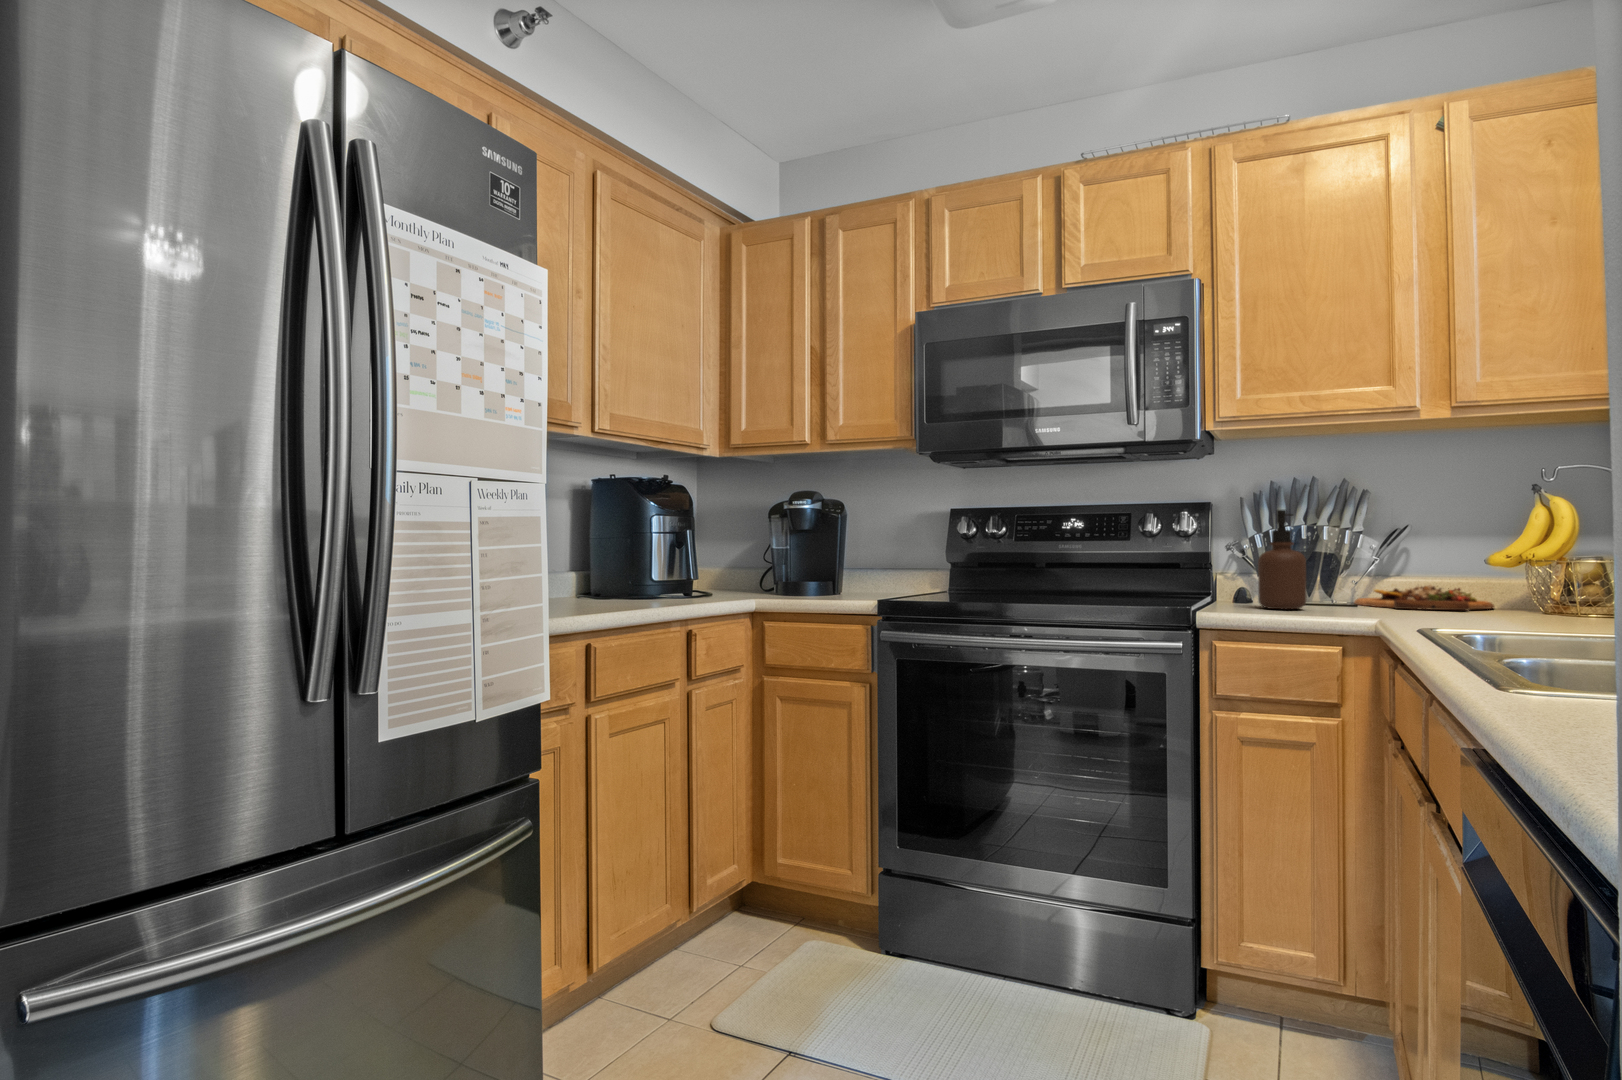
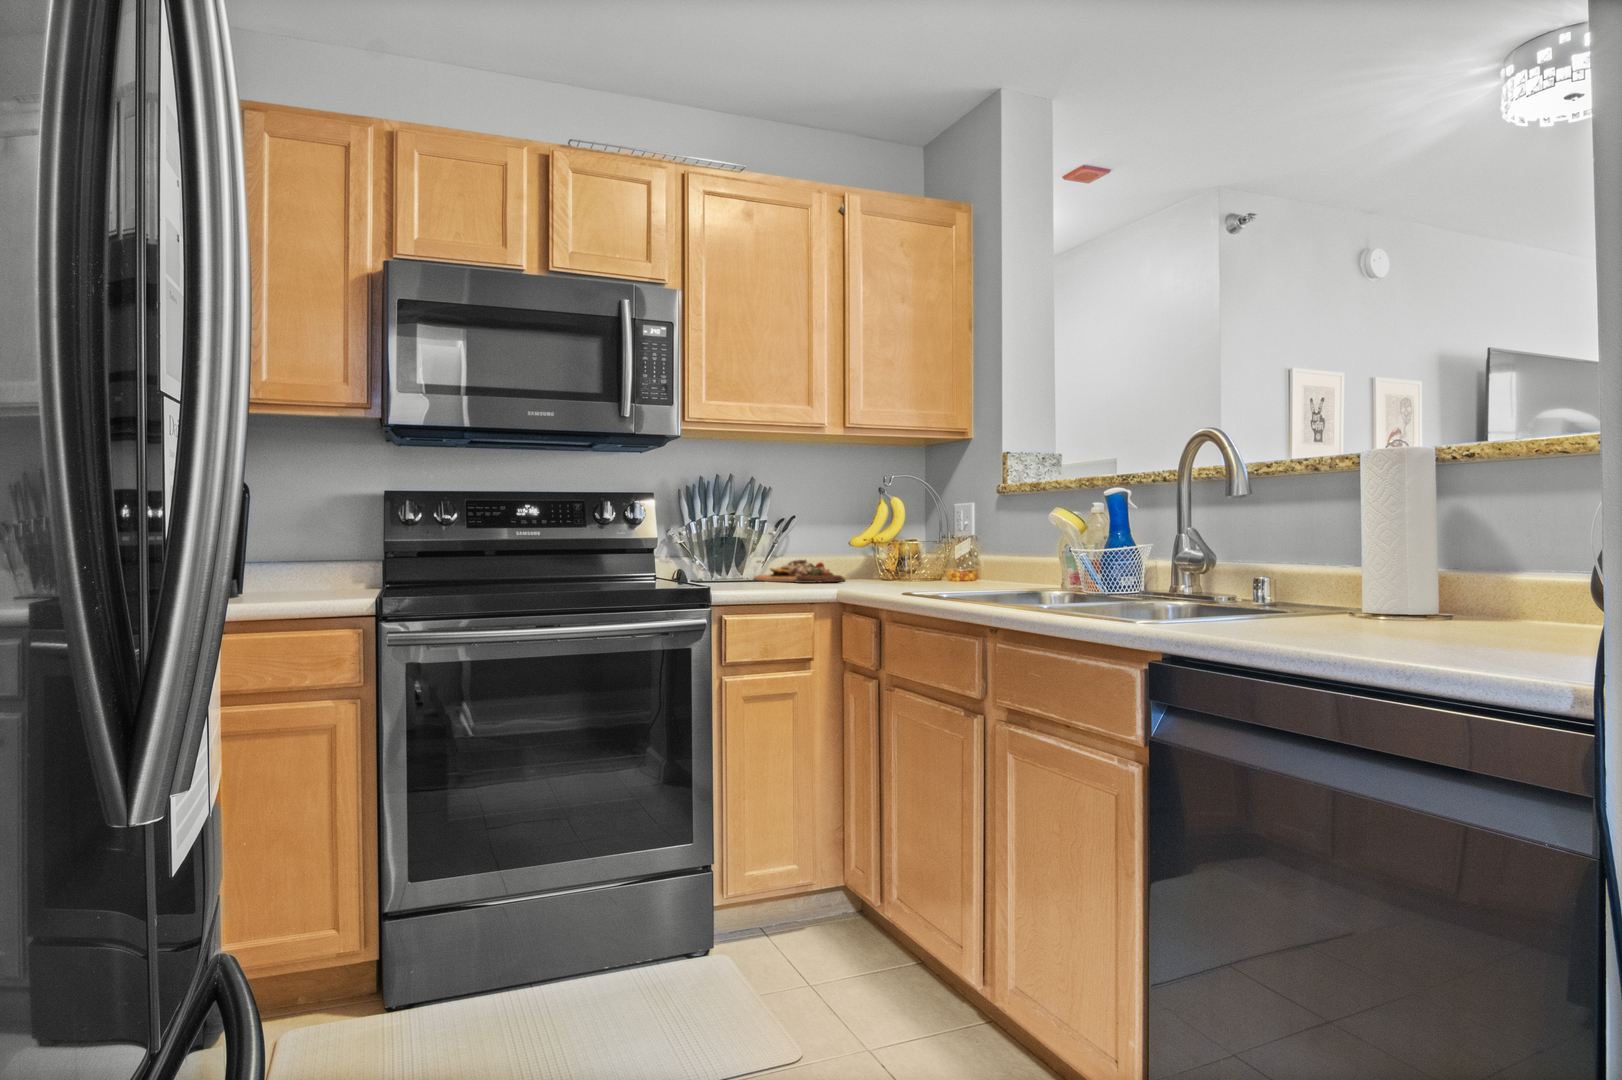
soap dispenser: present [1258,510,1307,609] -> none [723,503,759,587]

